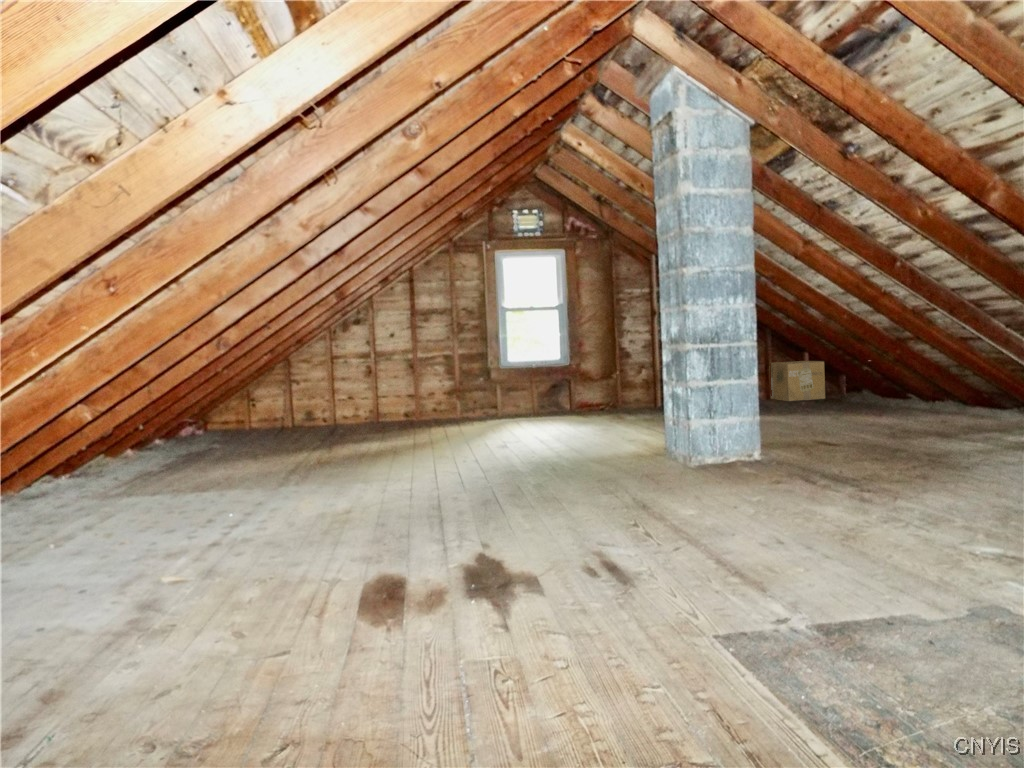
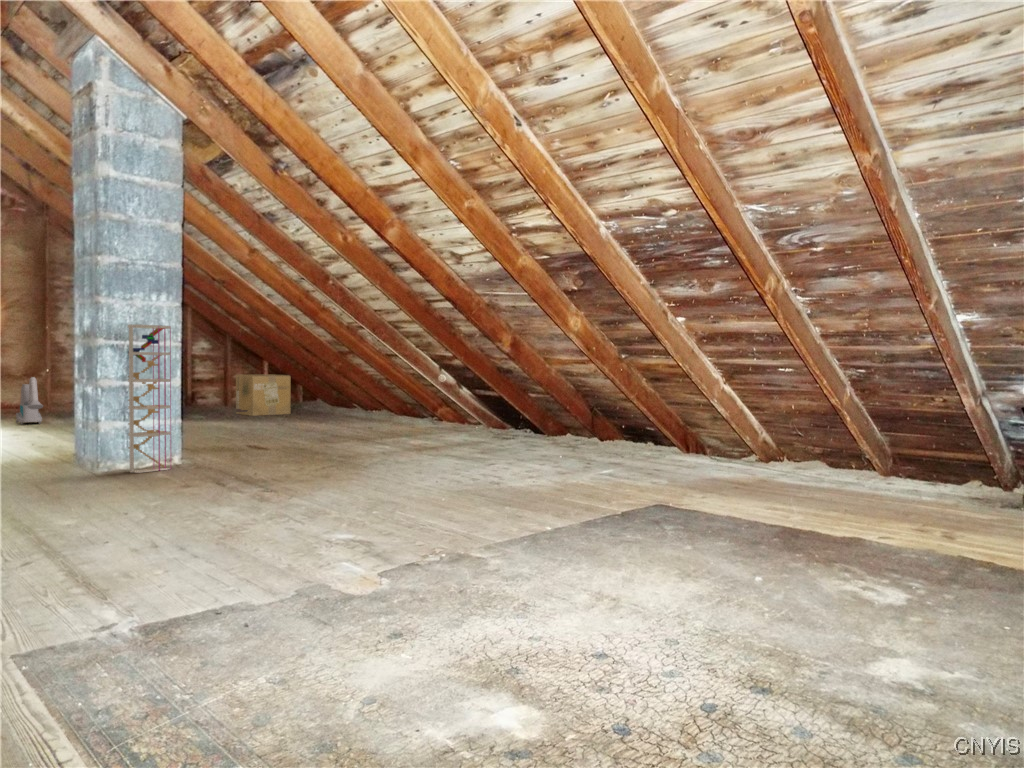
shelving unit: none [711,327,755,469] -> present [128,324,171,473]
vacuum cleaner: none [601,373,621,411] -> present [16,377,43,424]

